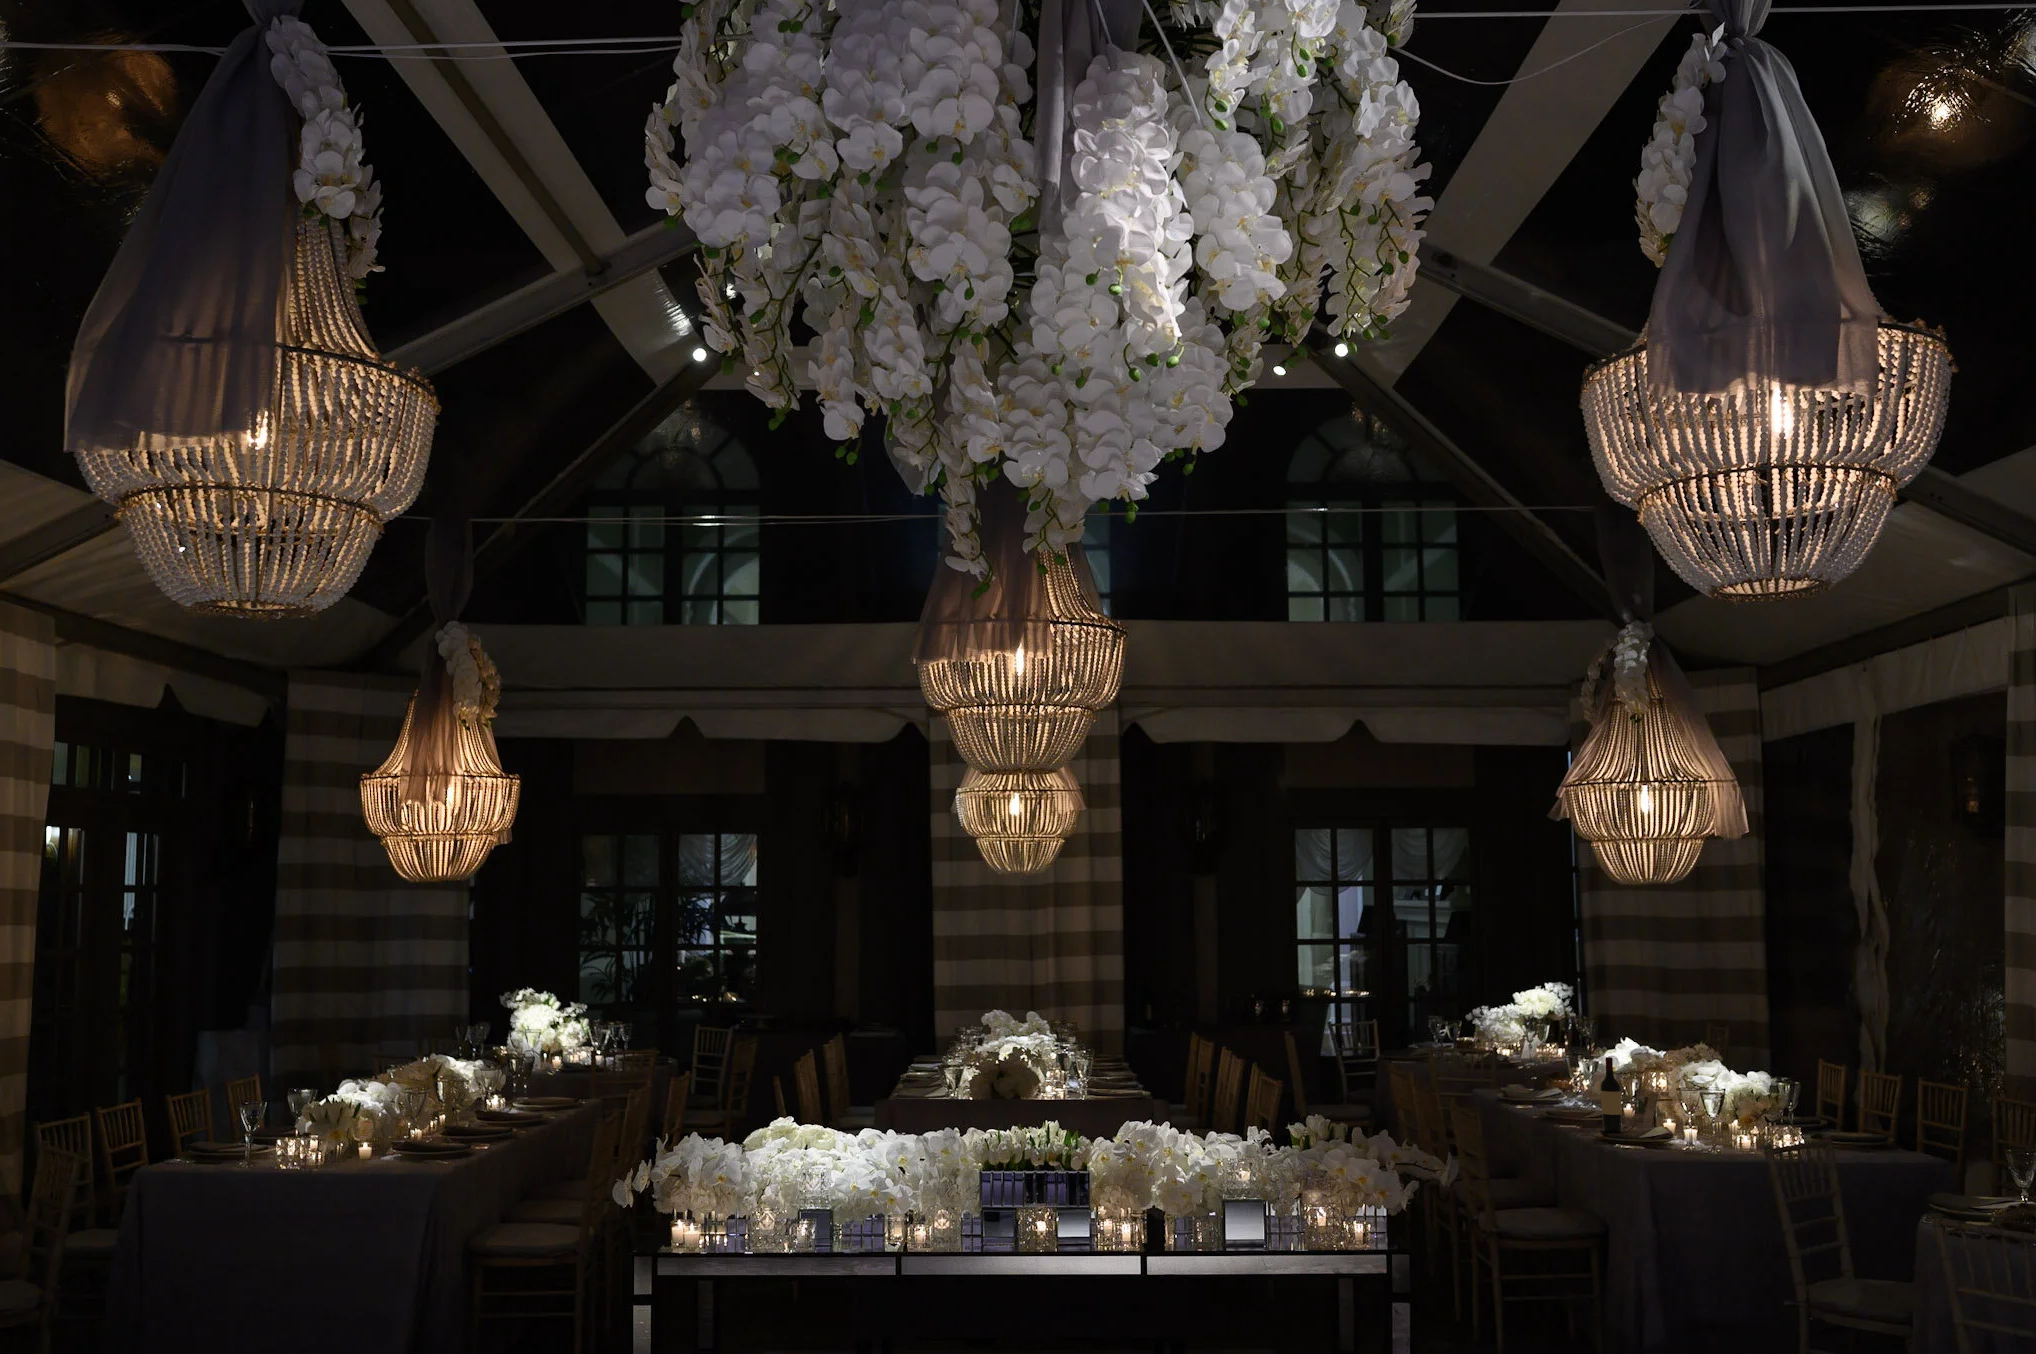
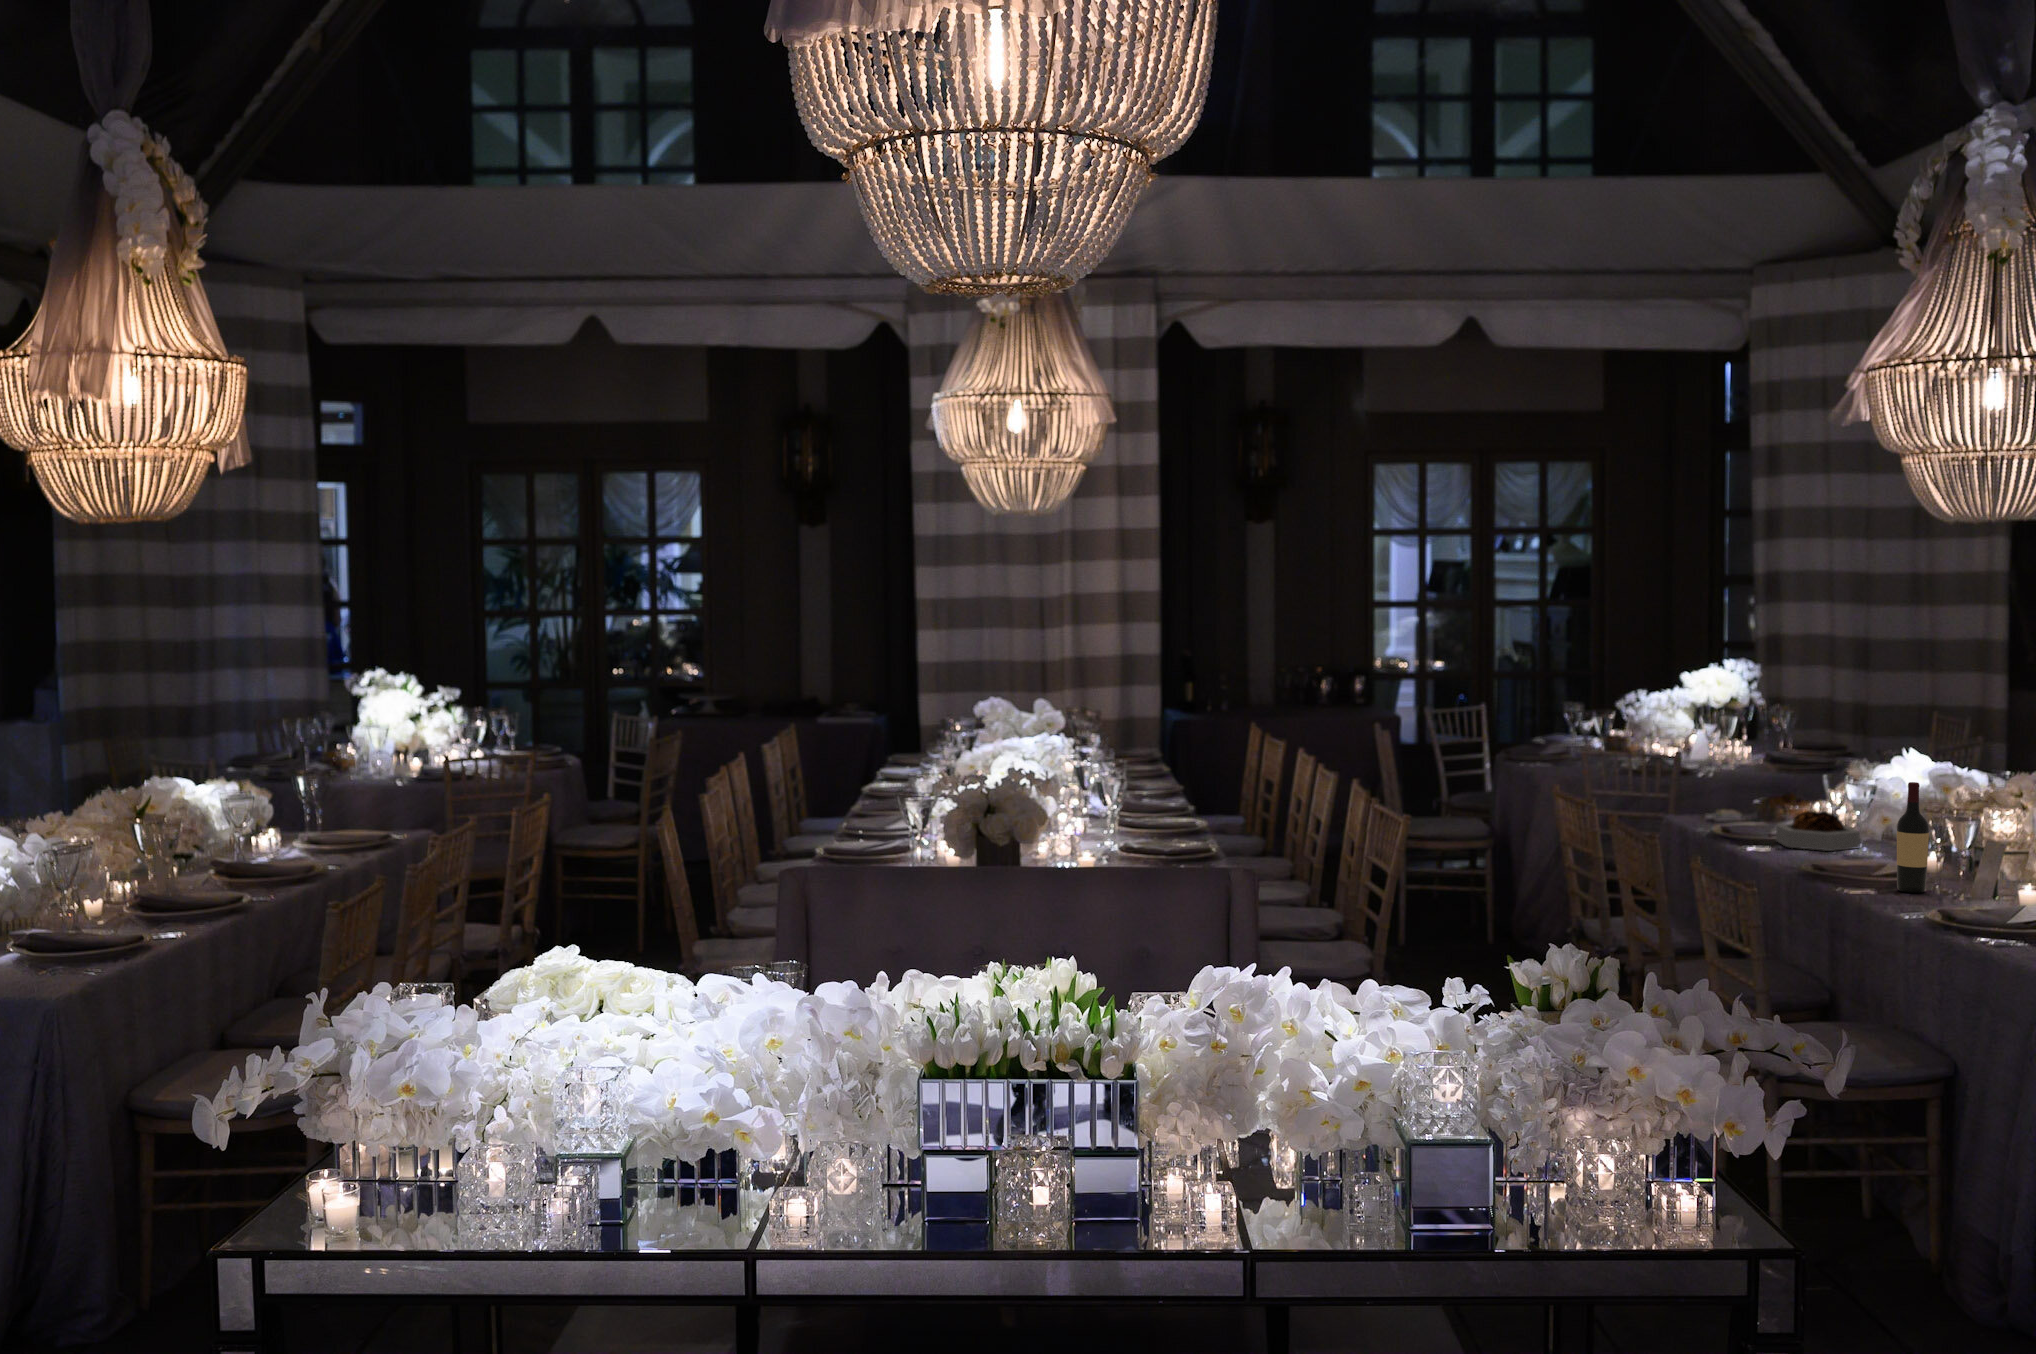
decorative bowl: none [1541,1081,1595,1110] -> present [1776,811,1860,851]

